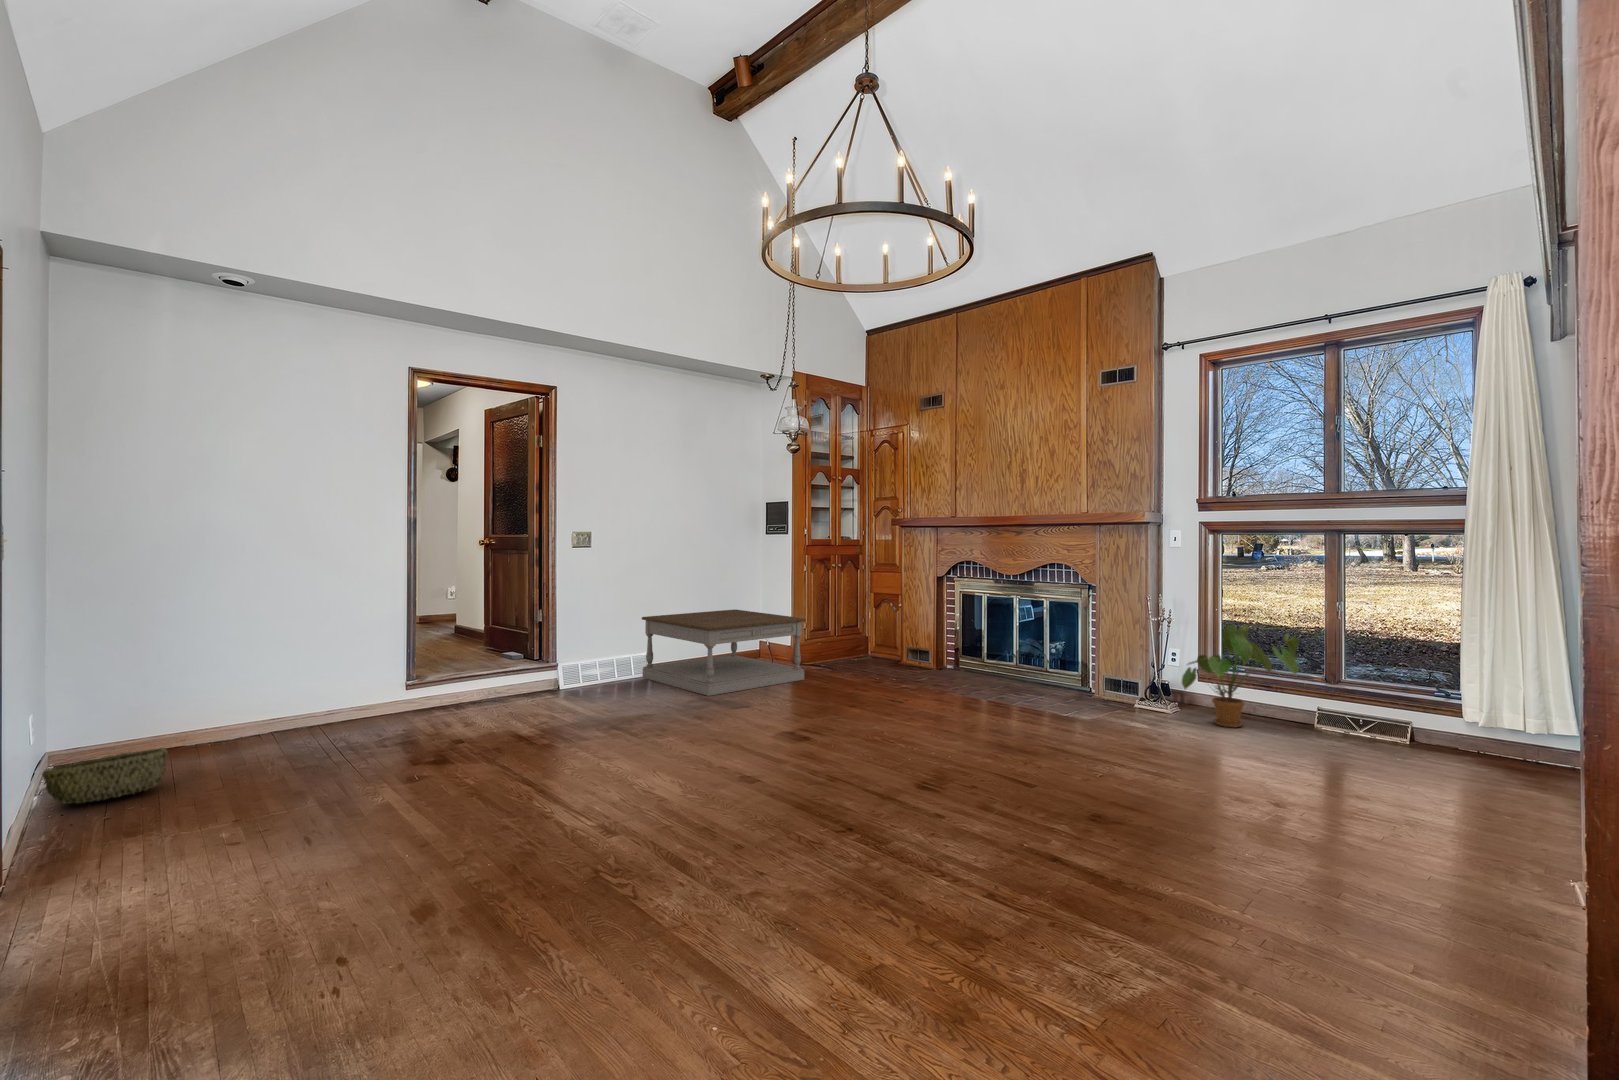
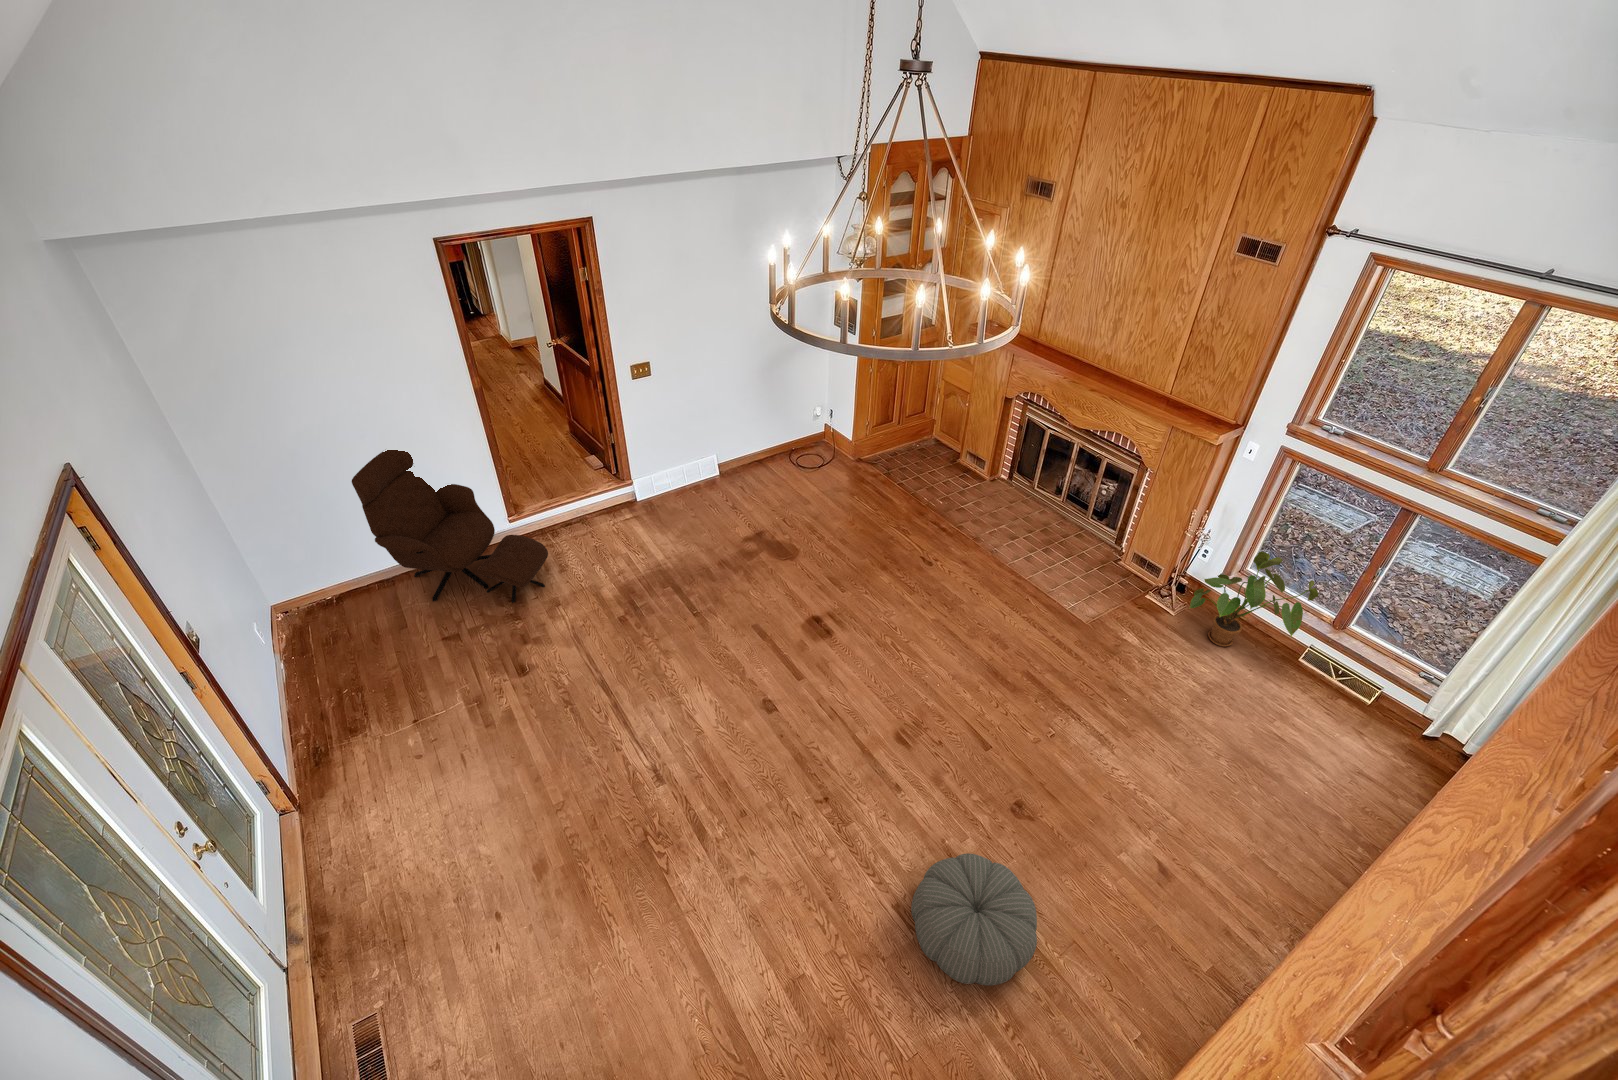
lounge chair: none [231,574,451,754] -> present [352,450,548,603]
coffee table: present [642,610,806,696] -> none [710,388,865,516]
woven basket: present [42,748,168,804] -> none [283,625,359,679]
pouf: none [1011,806,1205,938] -> present [911,853,1037,985]

